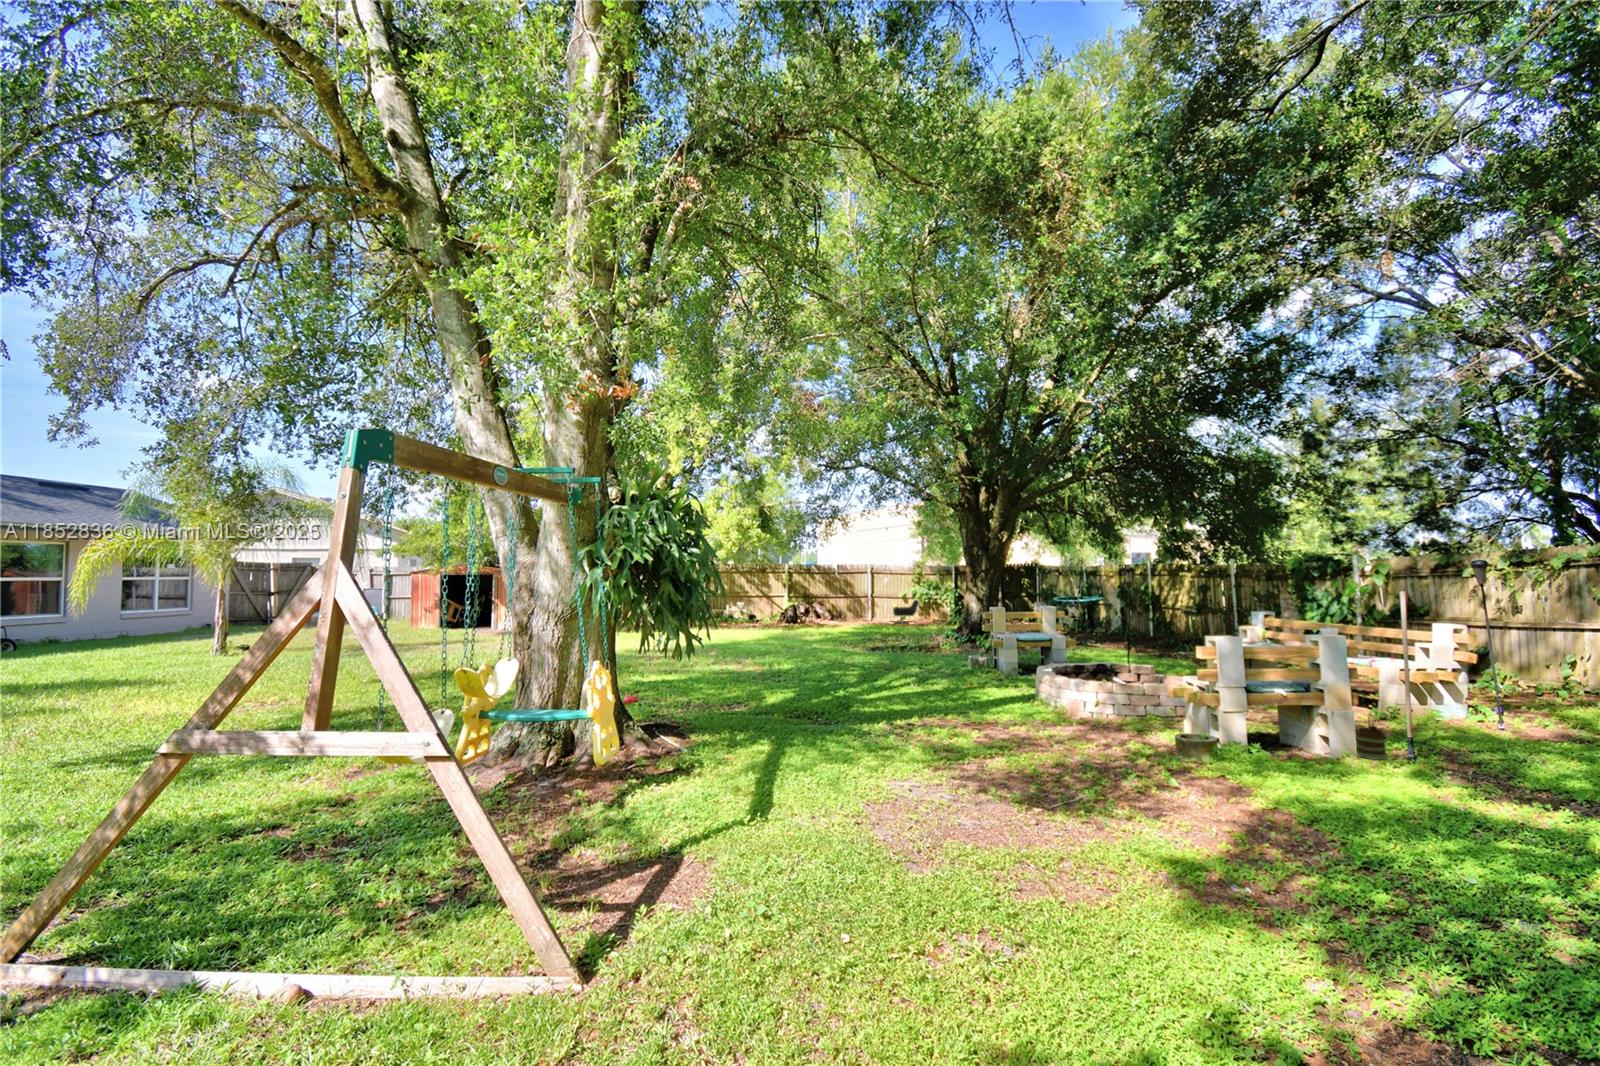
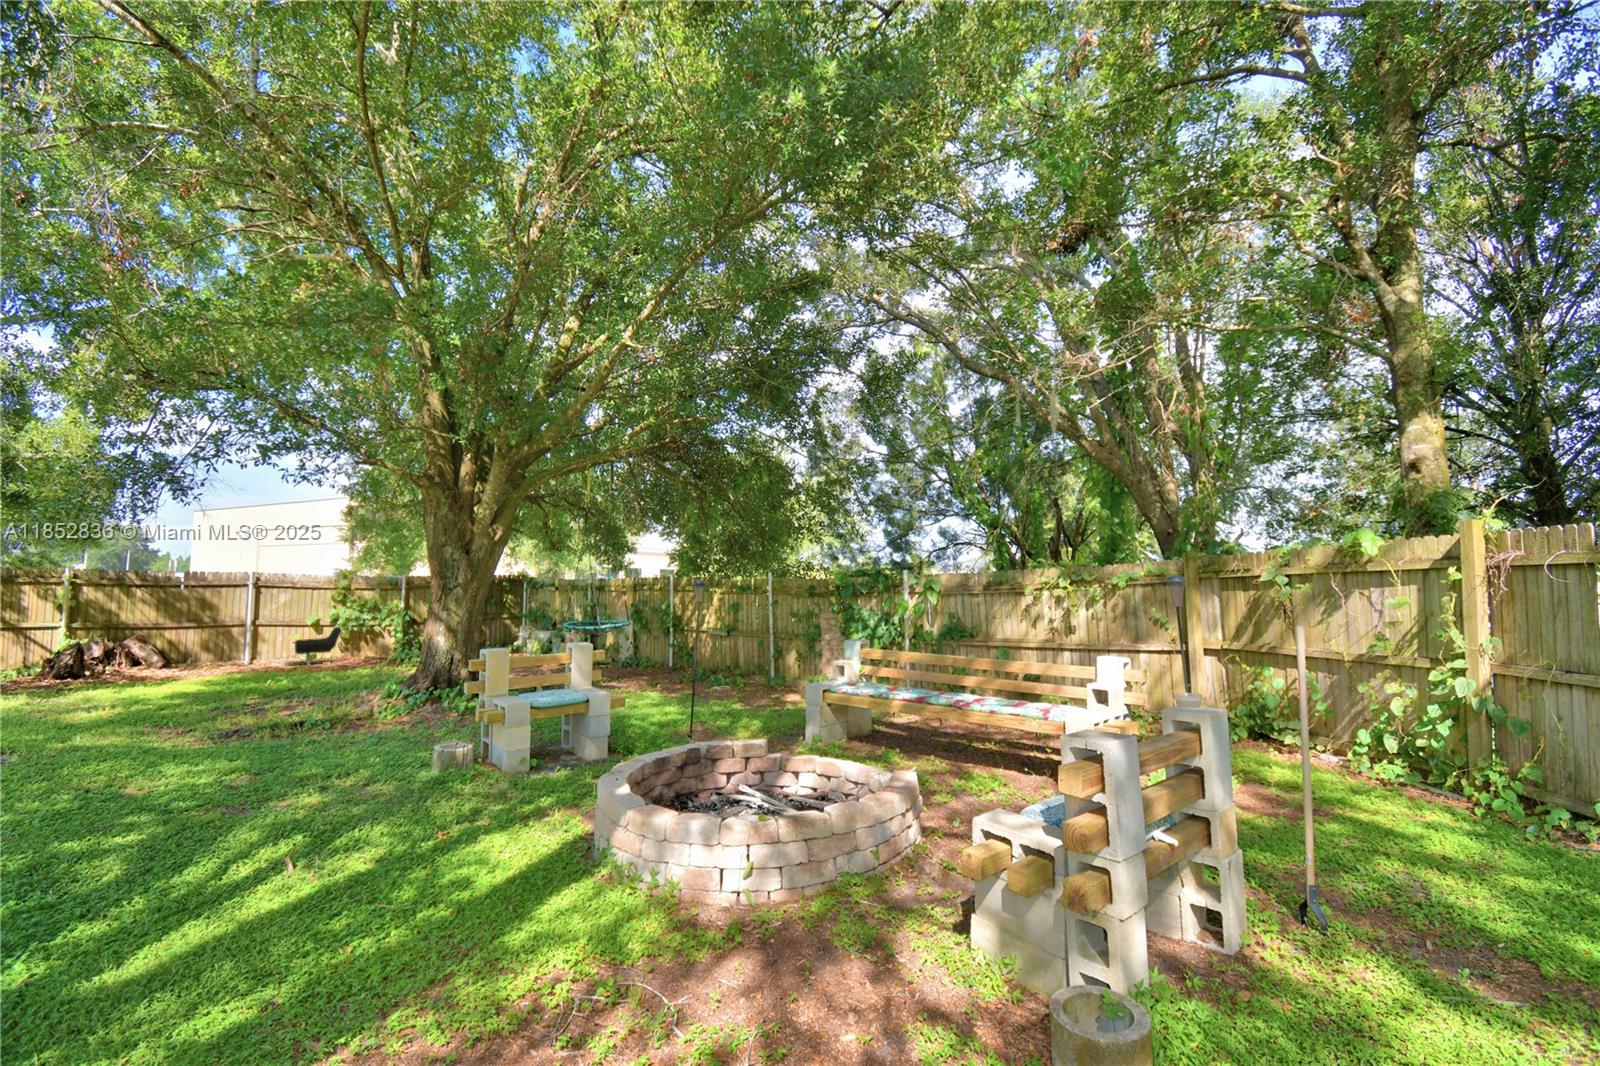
wooden bucket: present [1357,714,1387,760] -> none [1220,903,1284,1020]

